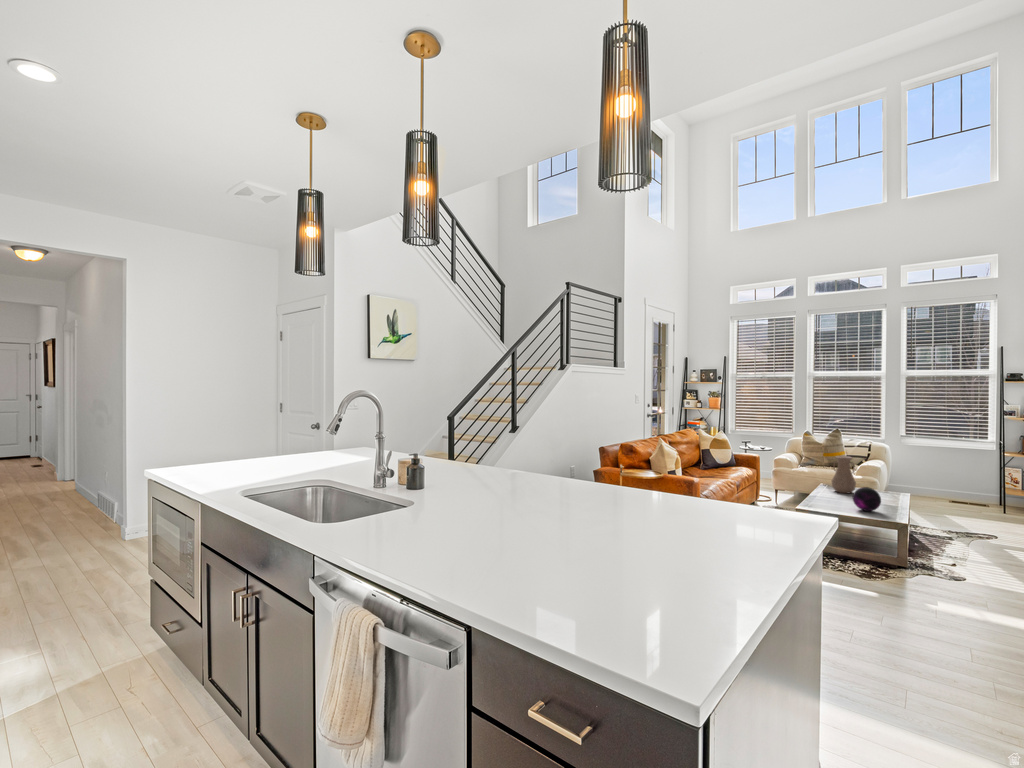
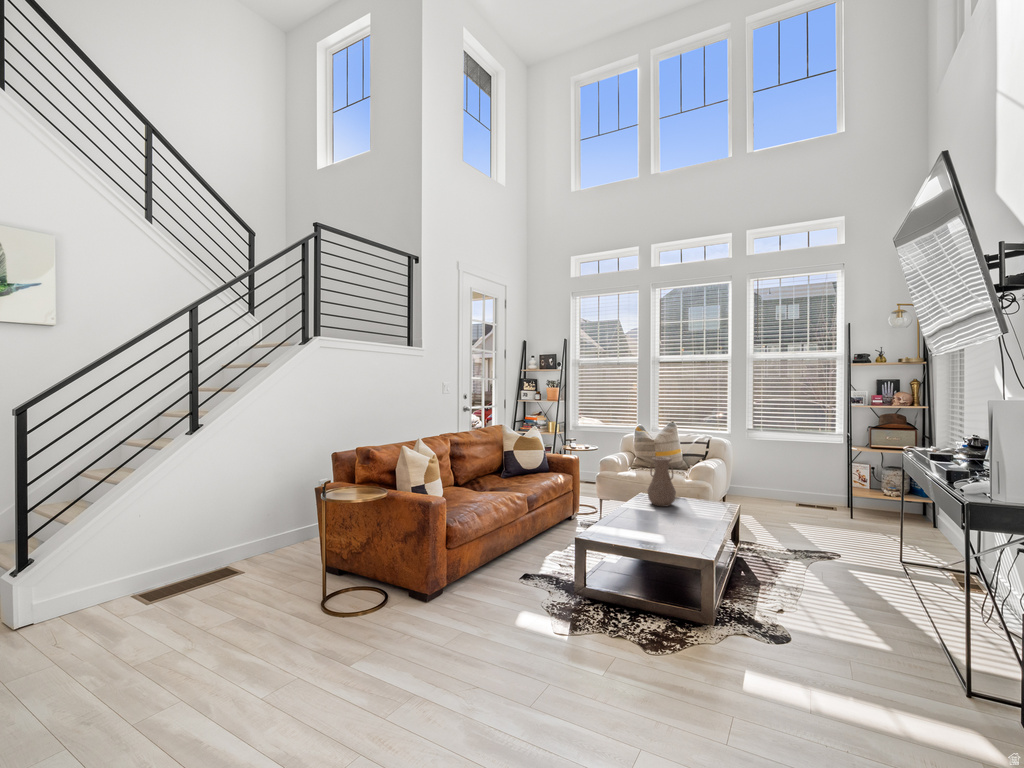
decorative orb: present [853,487,881,511] -> none [655,503,690,537]

